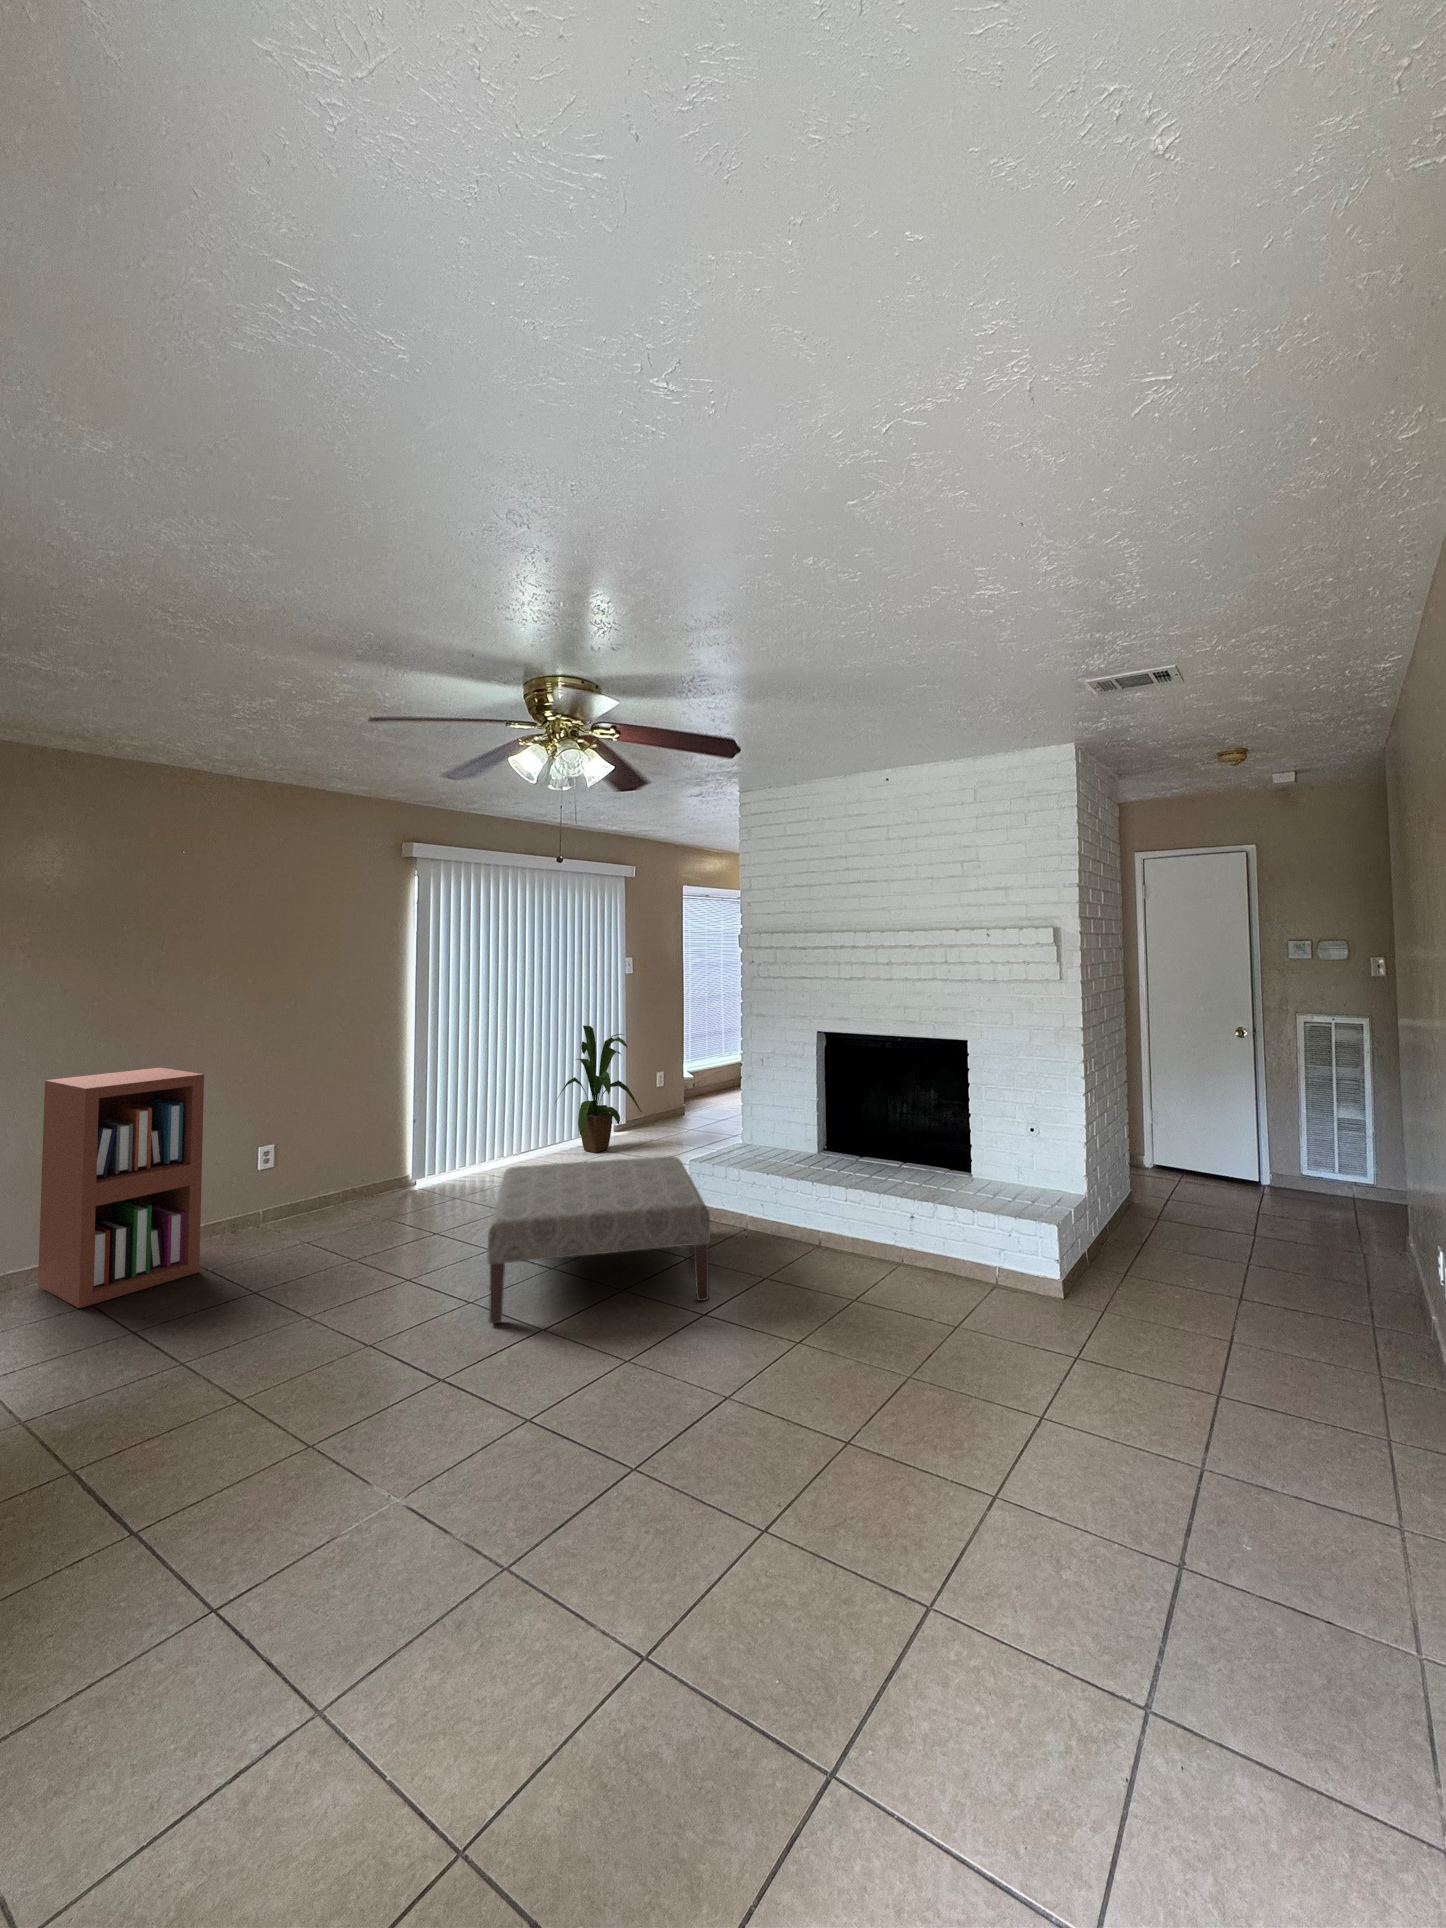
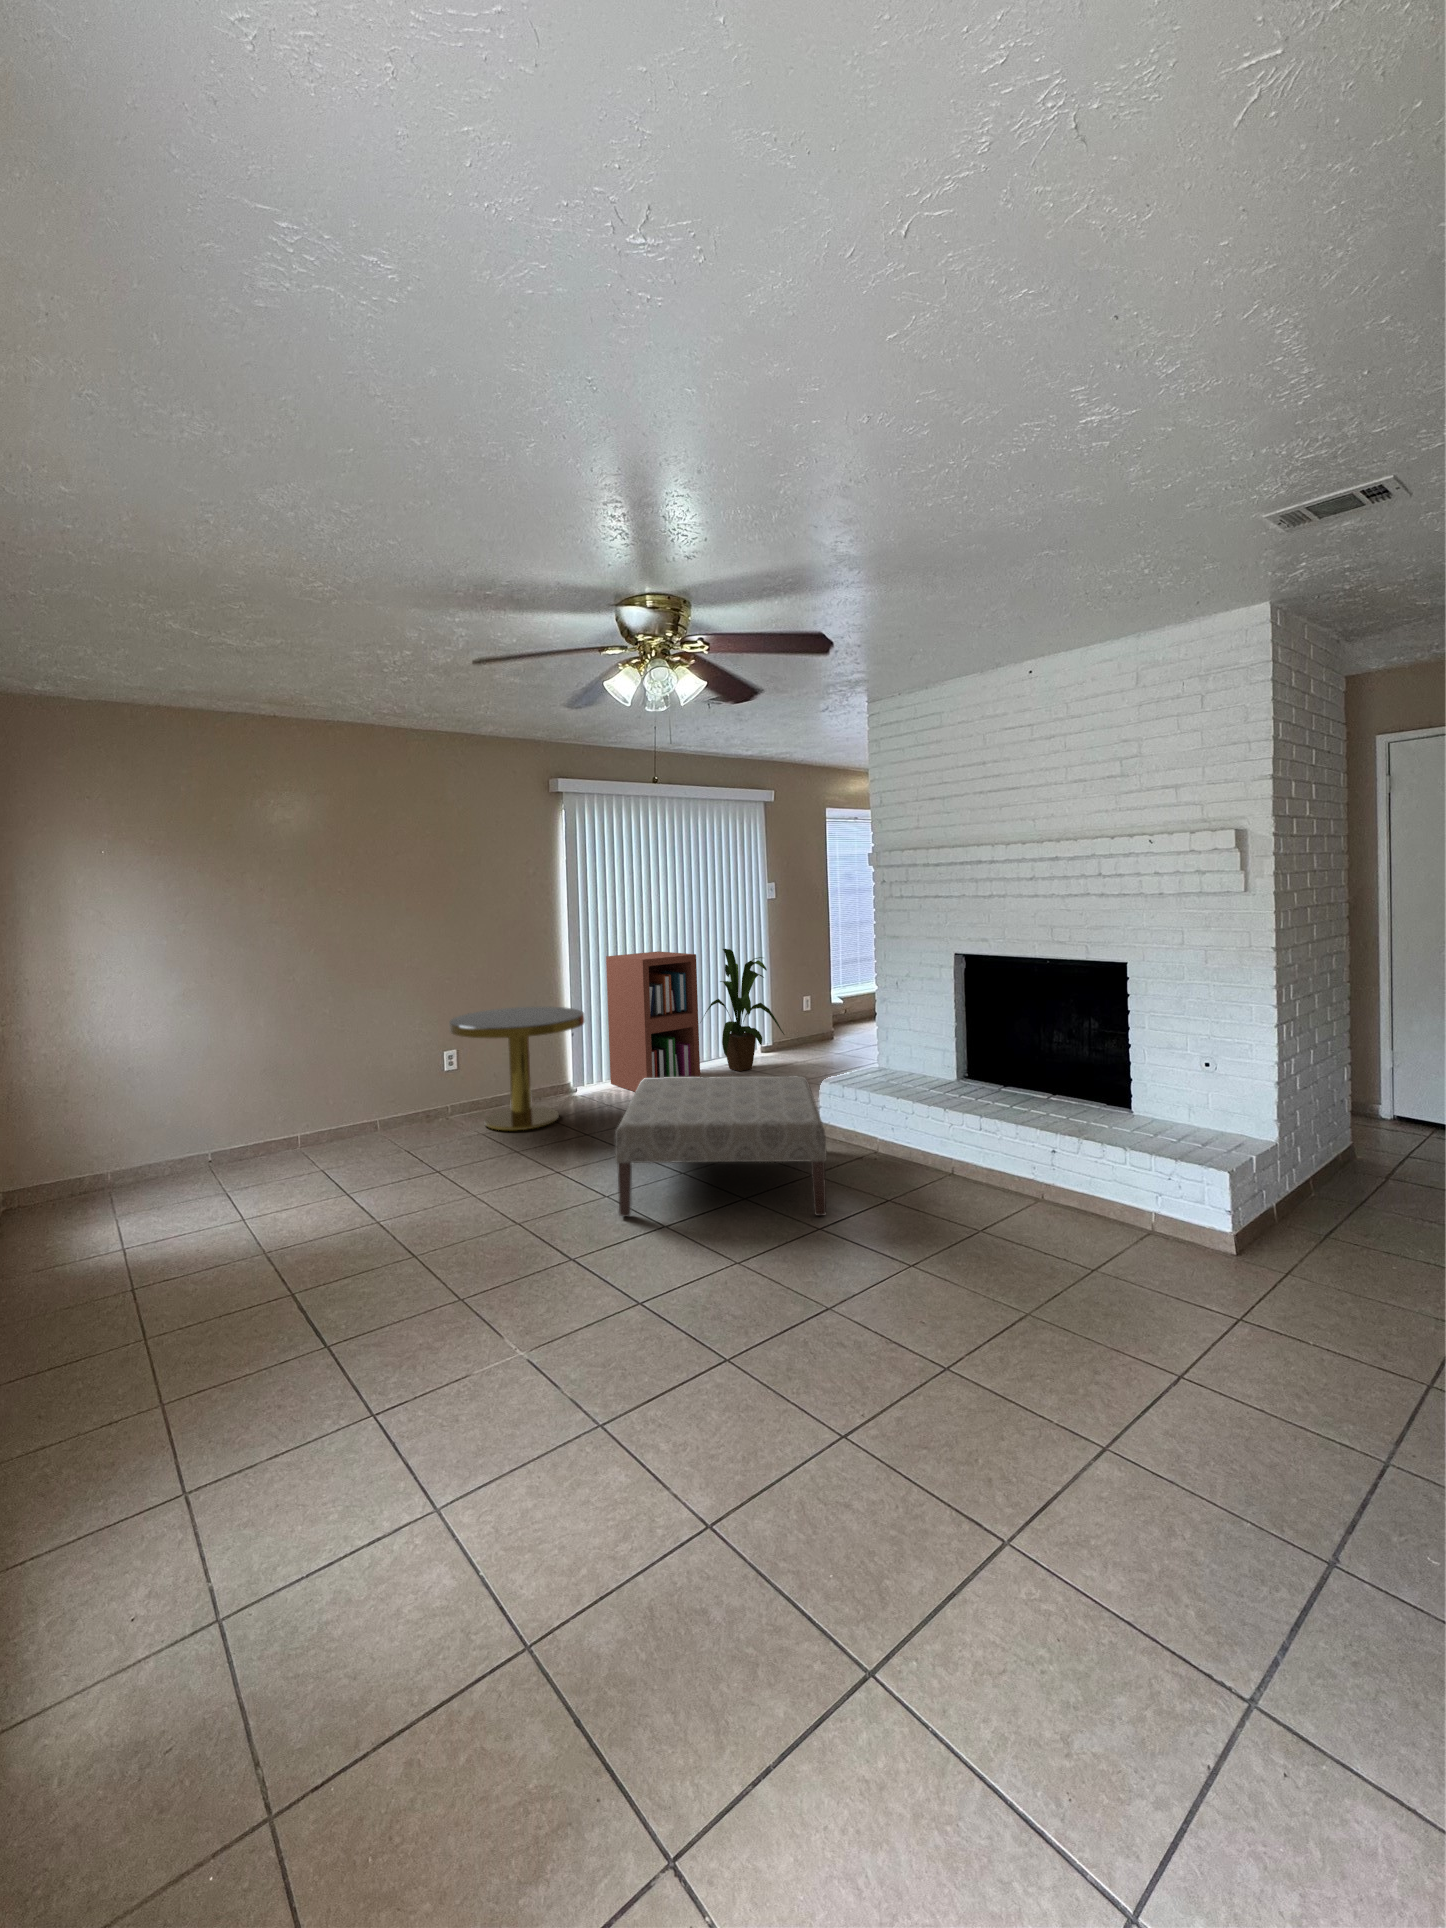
bookshelf: present [38,1068,204,1308] -> present [606,951,700,1092]
side table: none [271,1092,436,1236] -> present [449,1007,585,1130]

